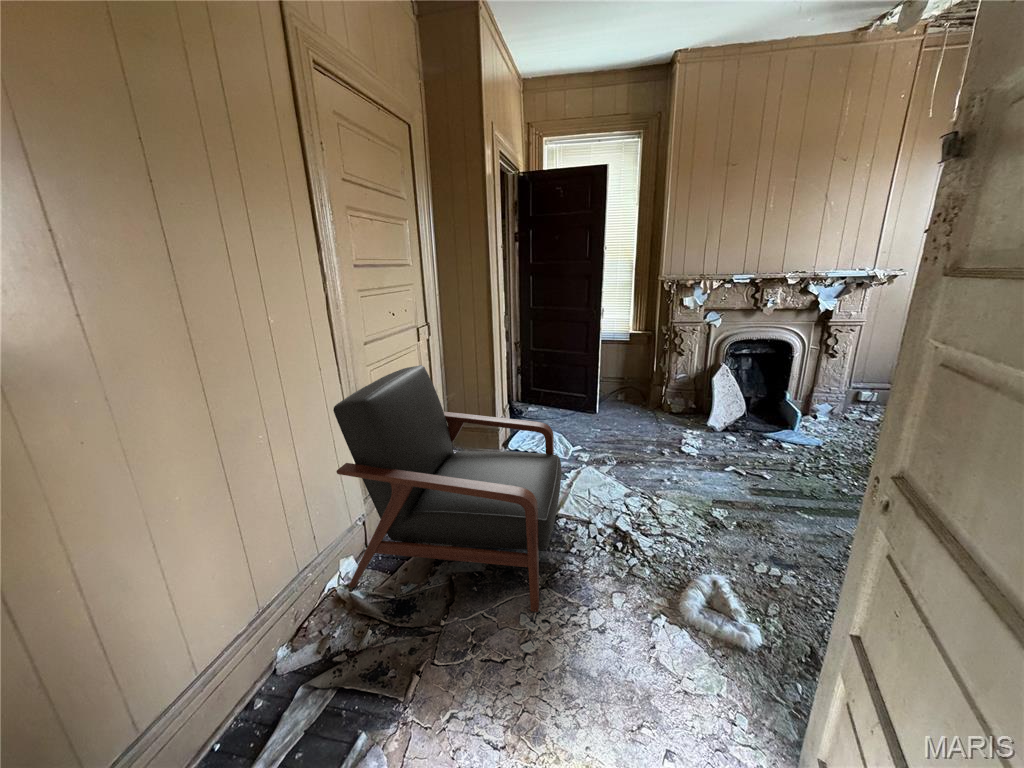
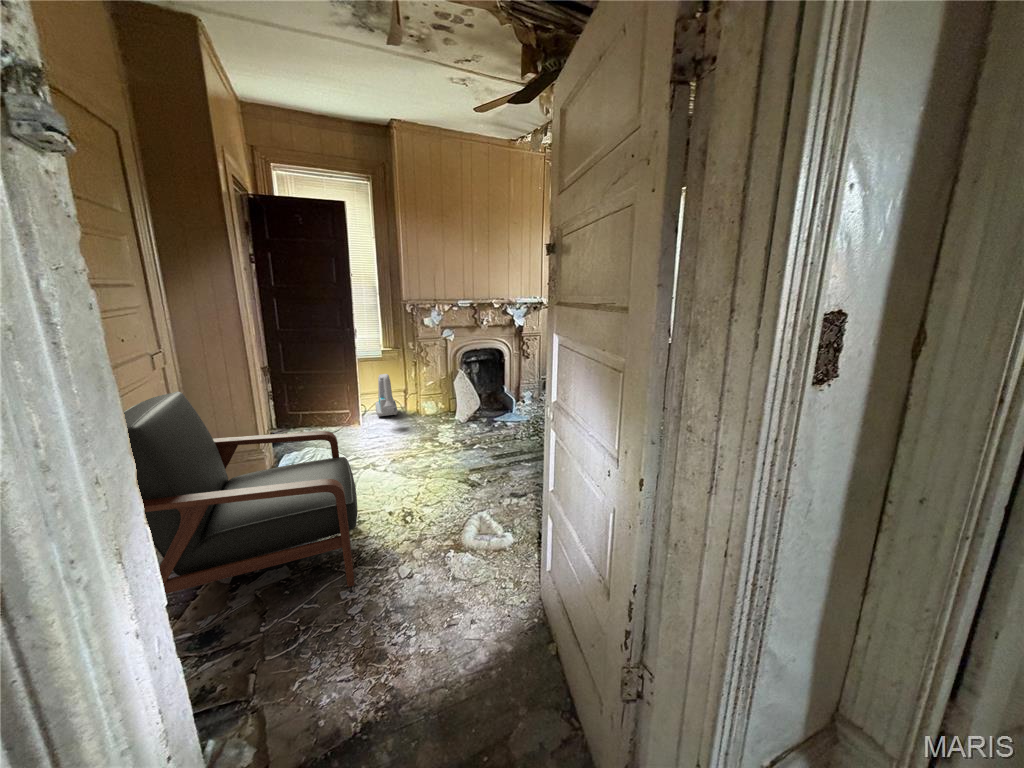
vacuum cleaner: none [616,359,638,407] -> present [375,374,398,417]

